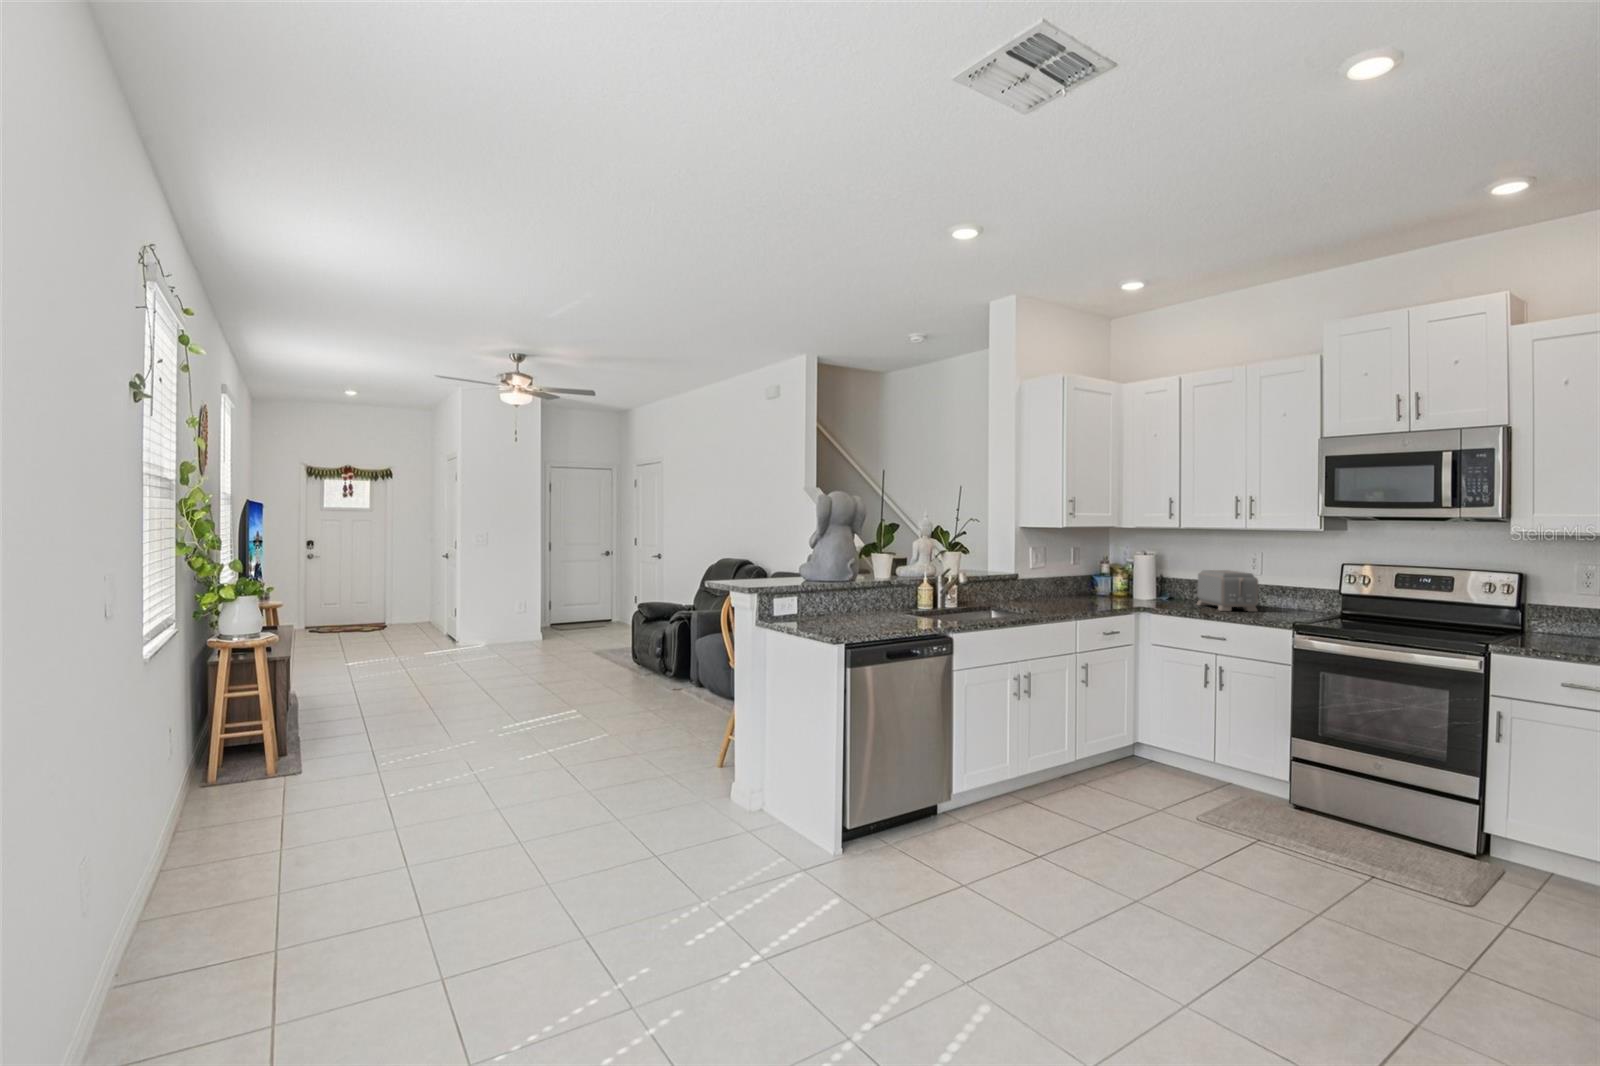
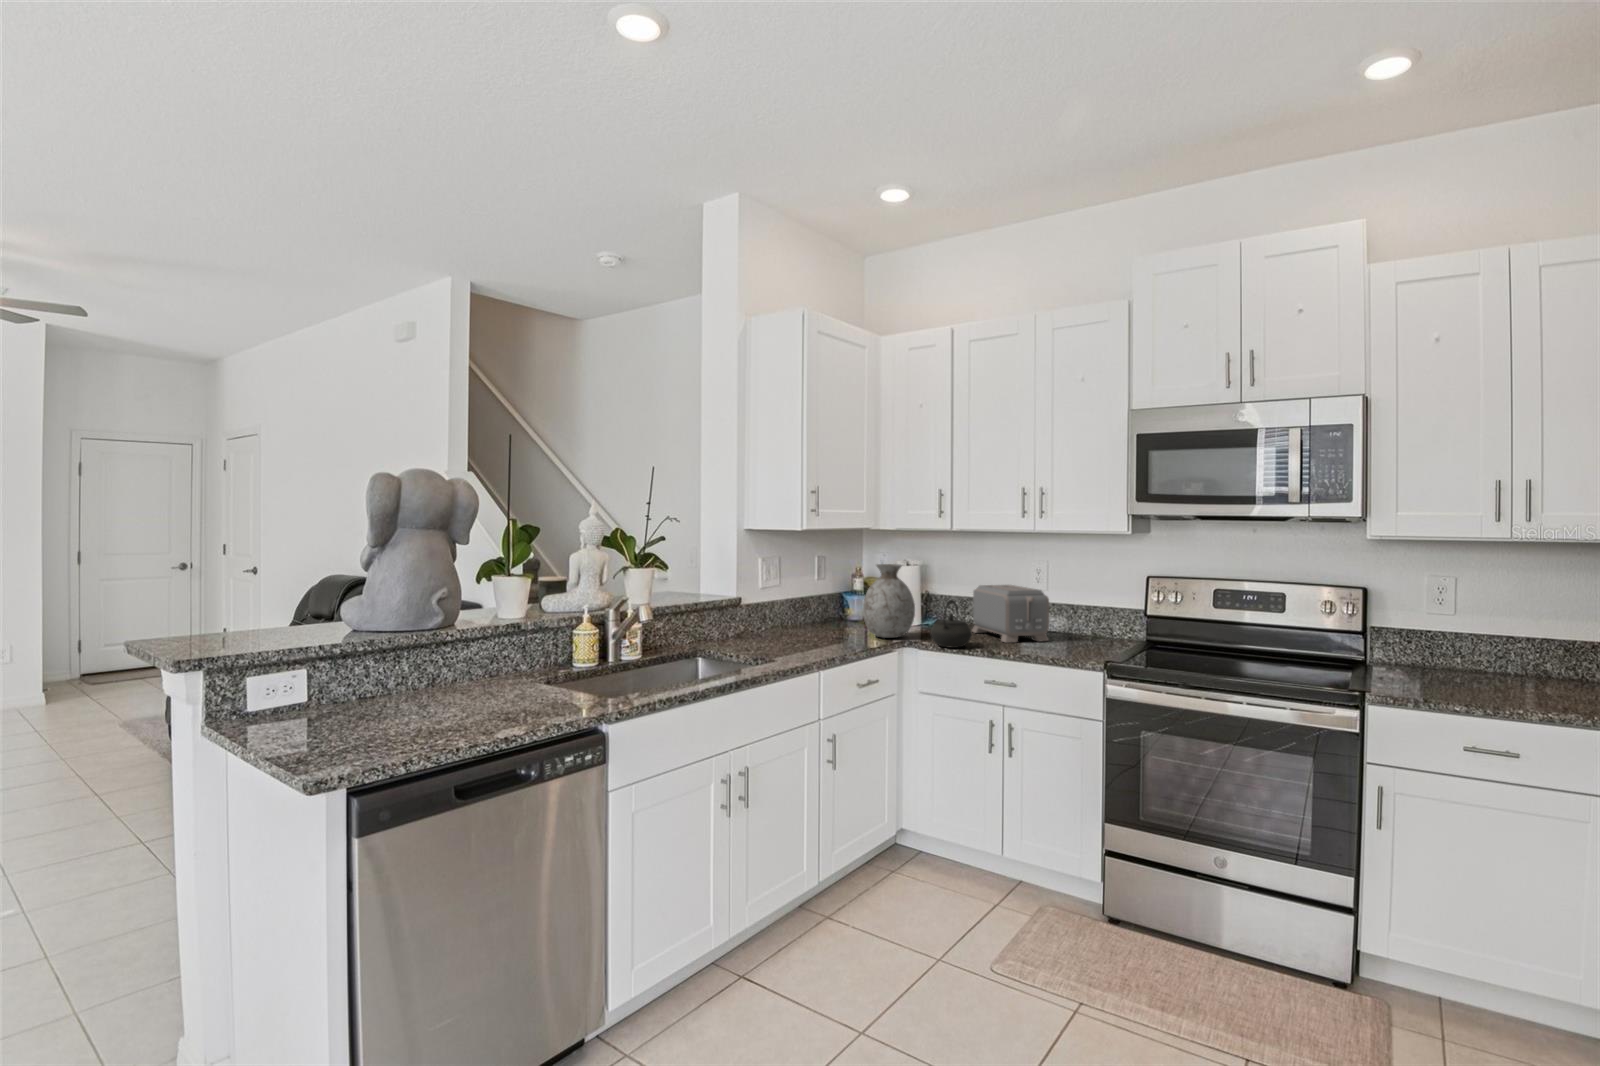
vase: none [1109,553,1150,605] -> present [863,564,915,638]
kettle: none [1161,578,1193,612] -> present [931,600,972,648]

